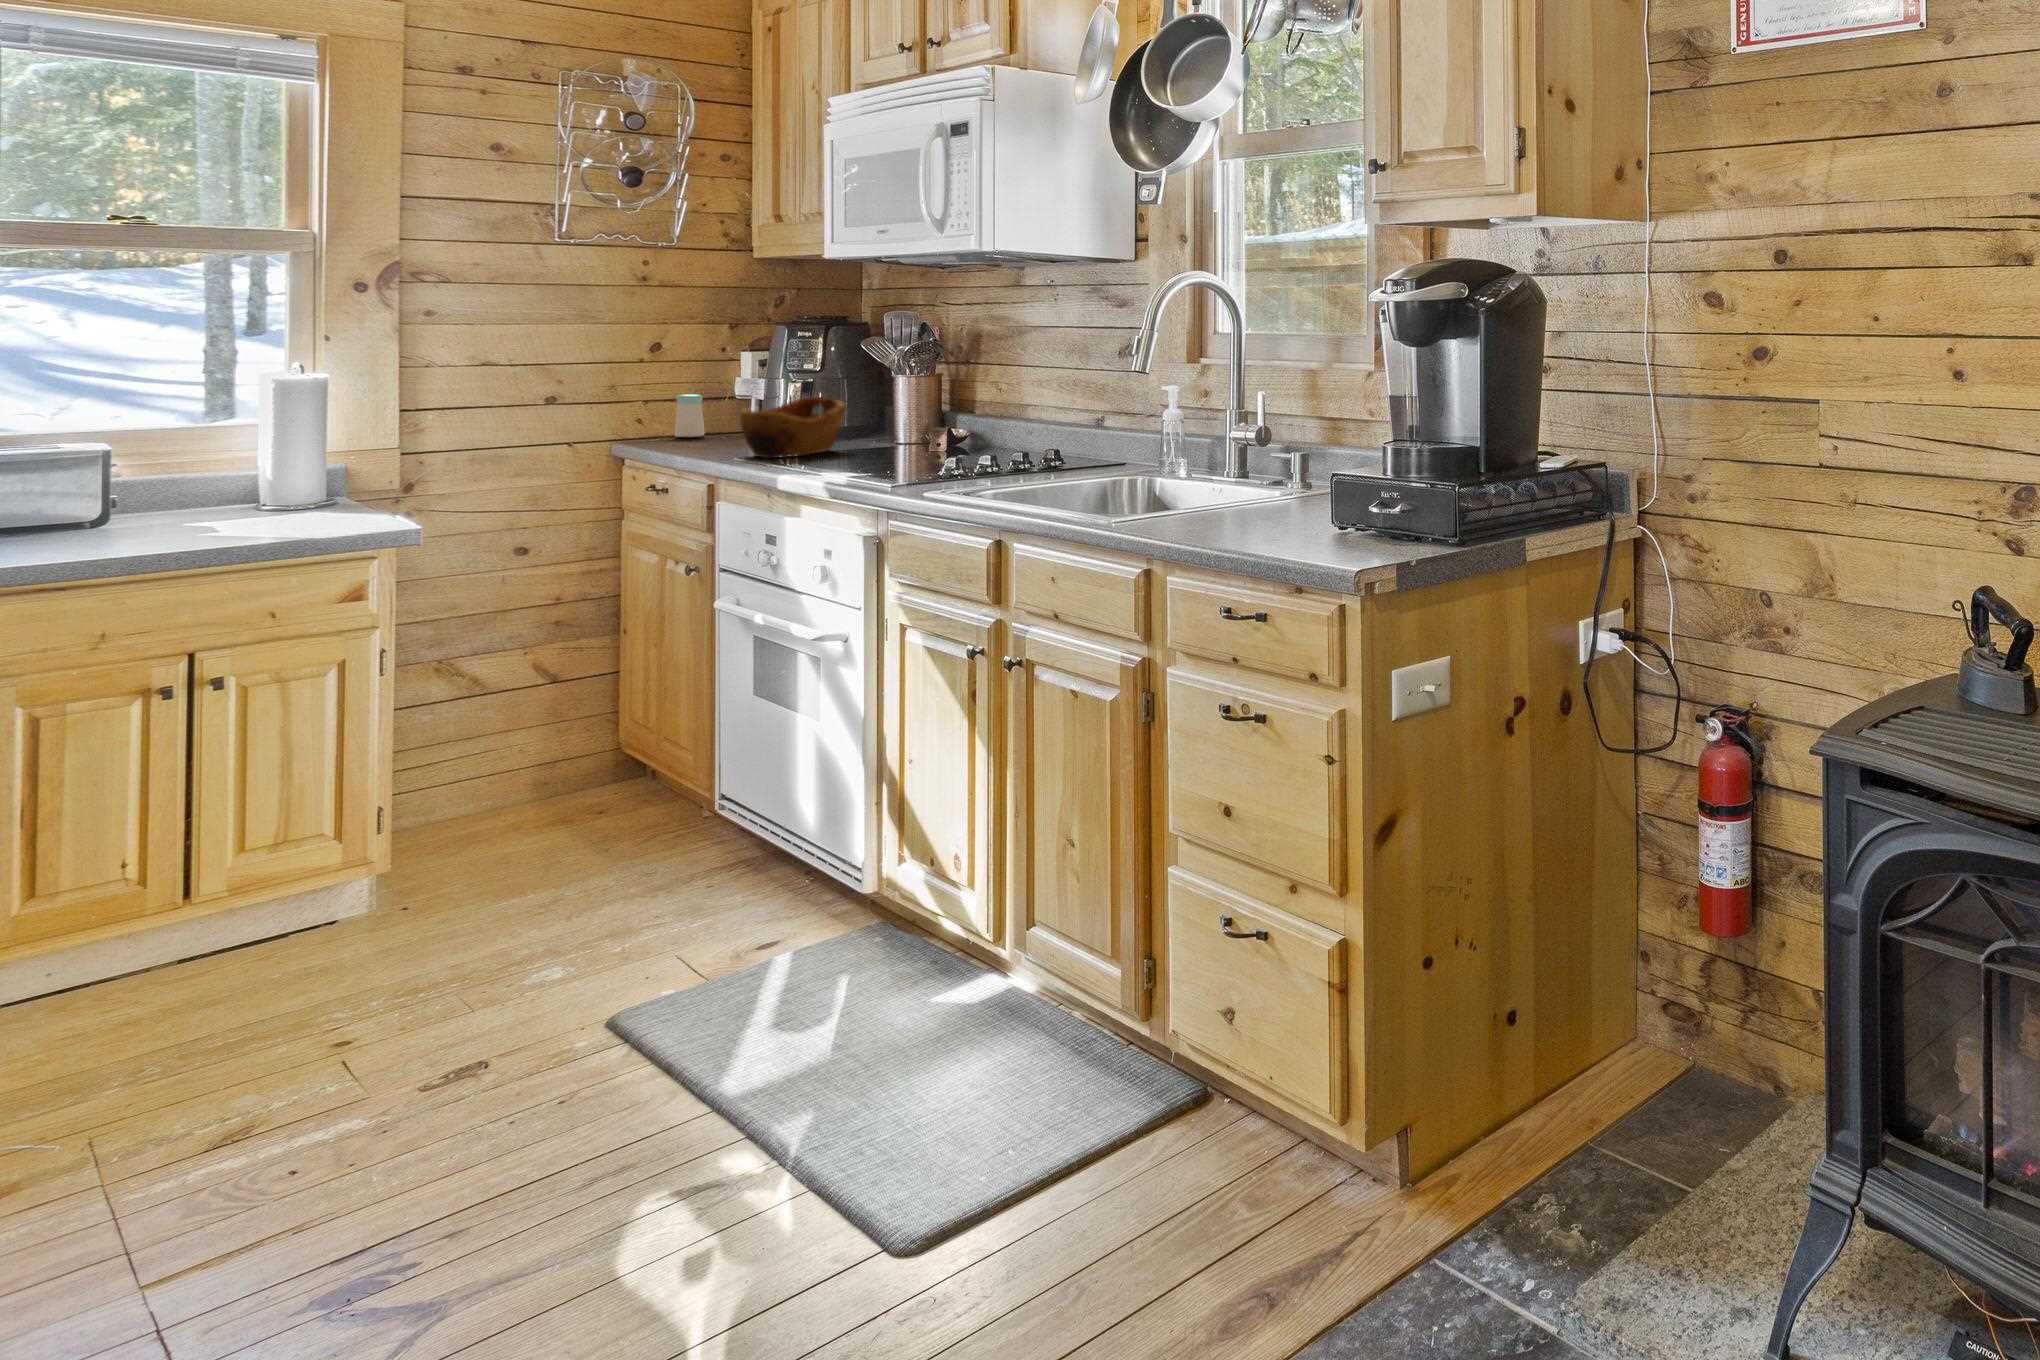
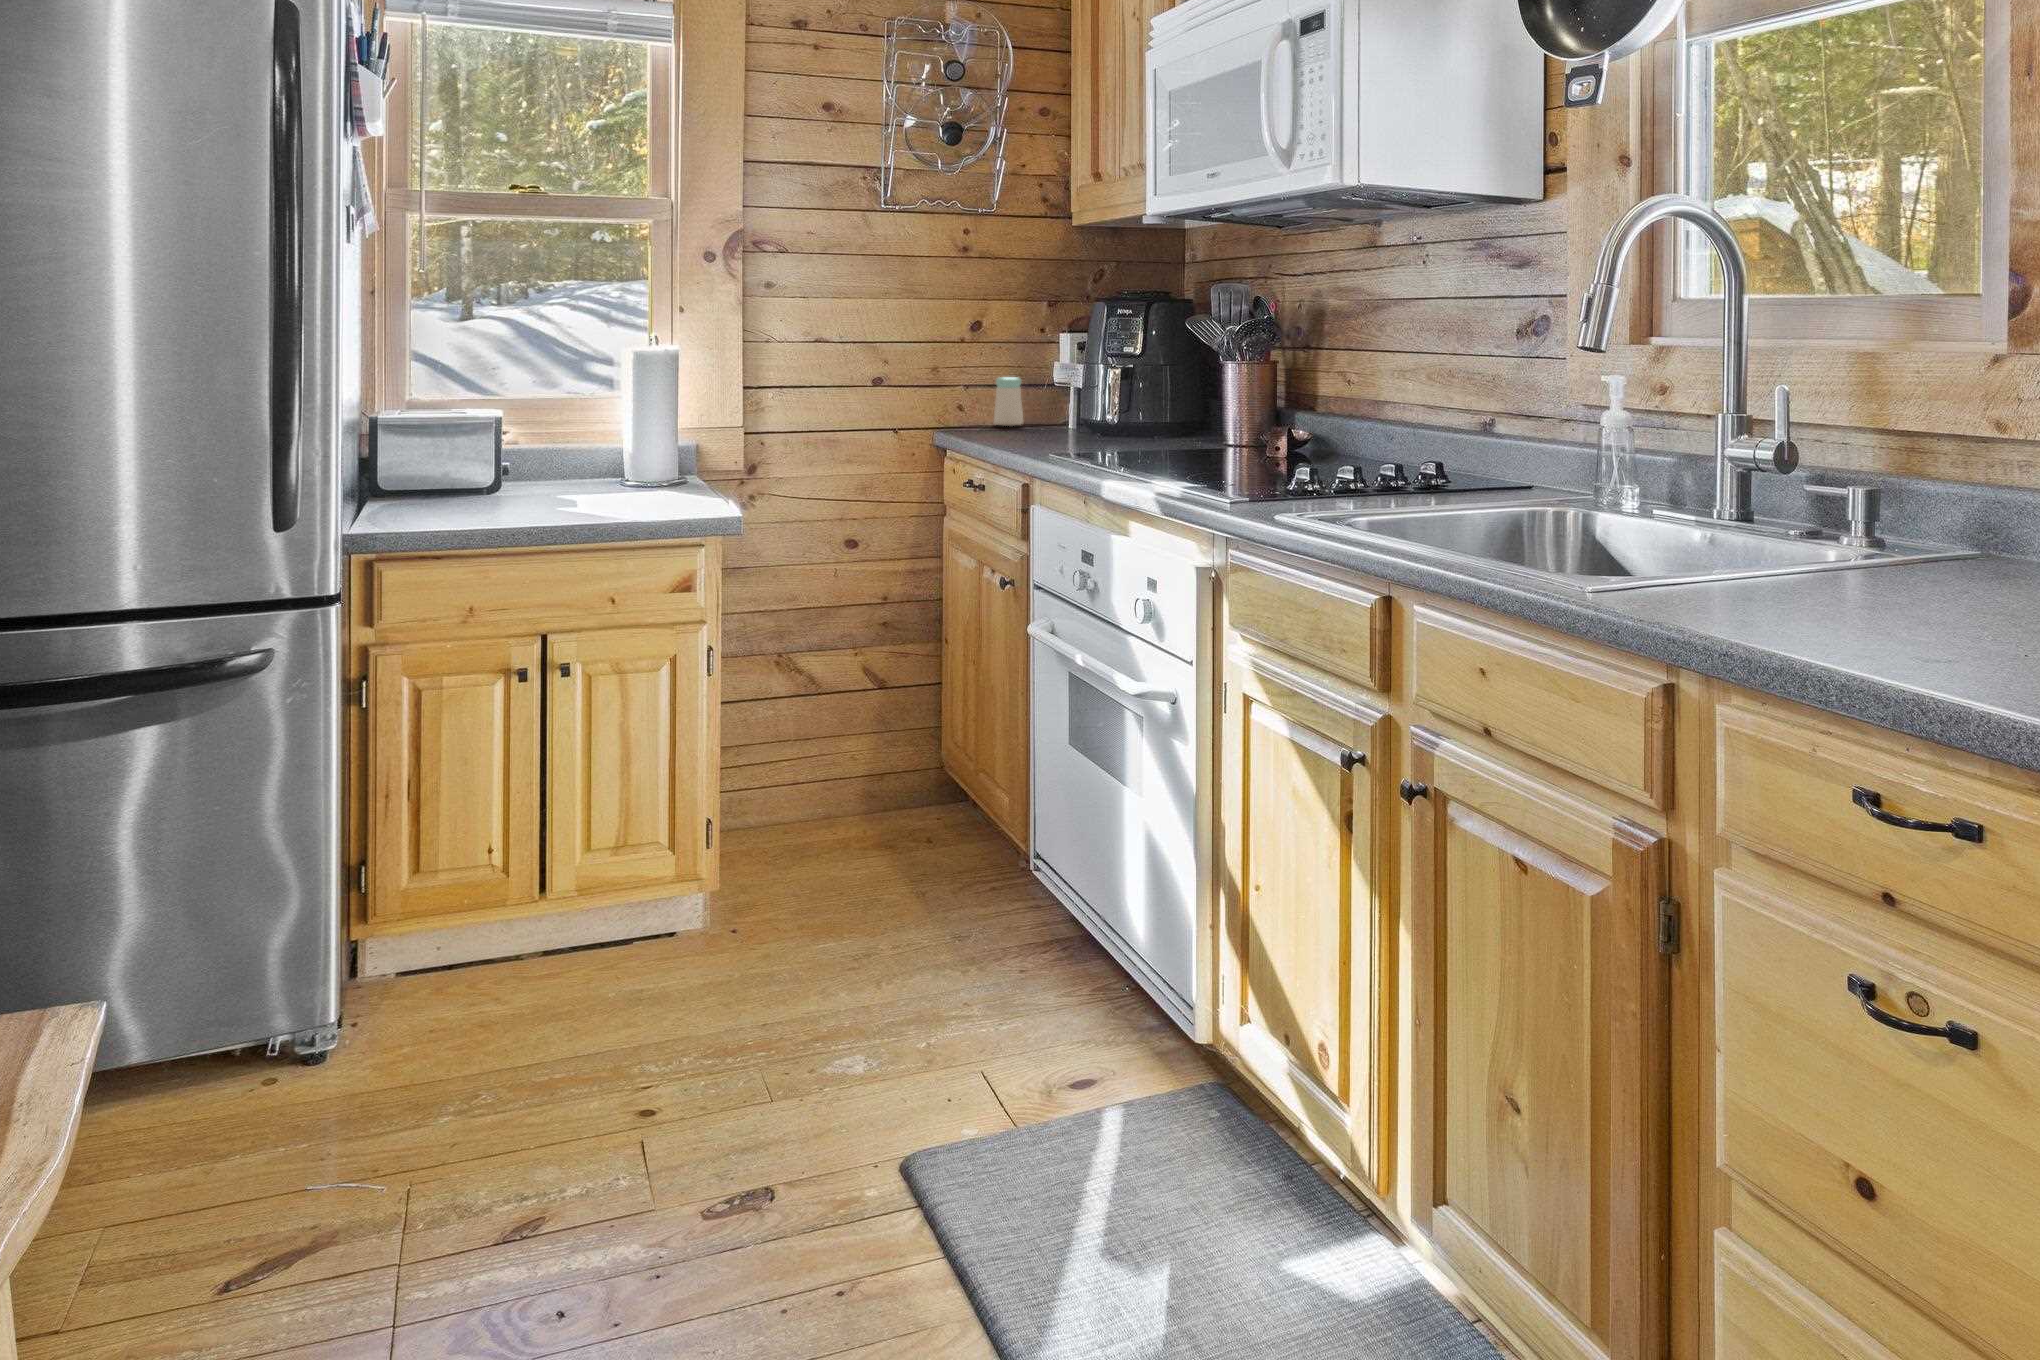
wooden bowl: present [740,397,845,458] -> none [1058,382,1171,455]

